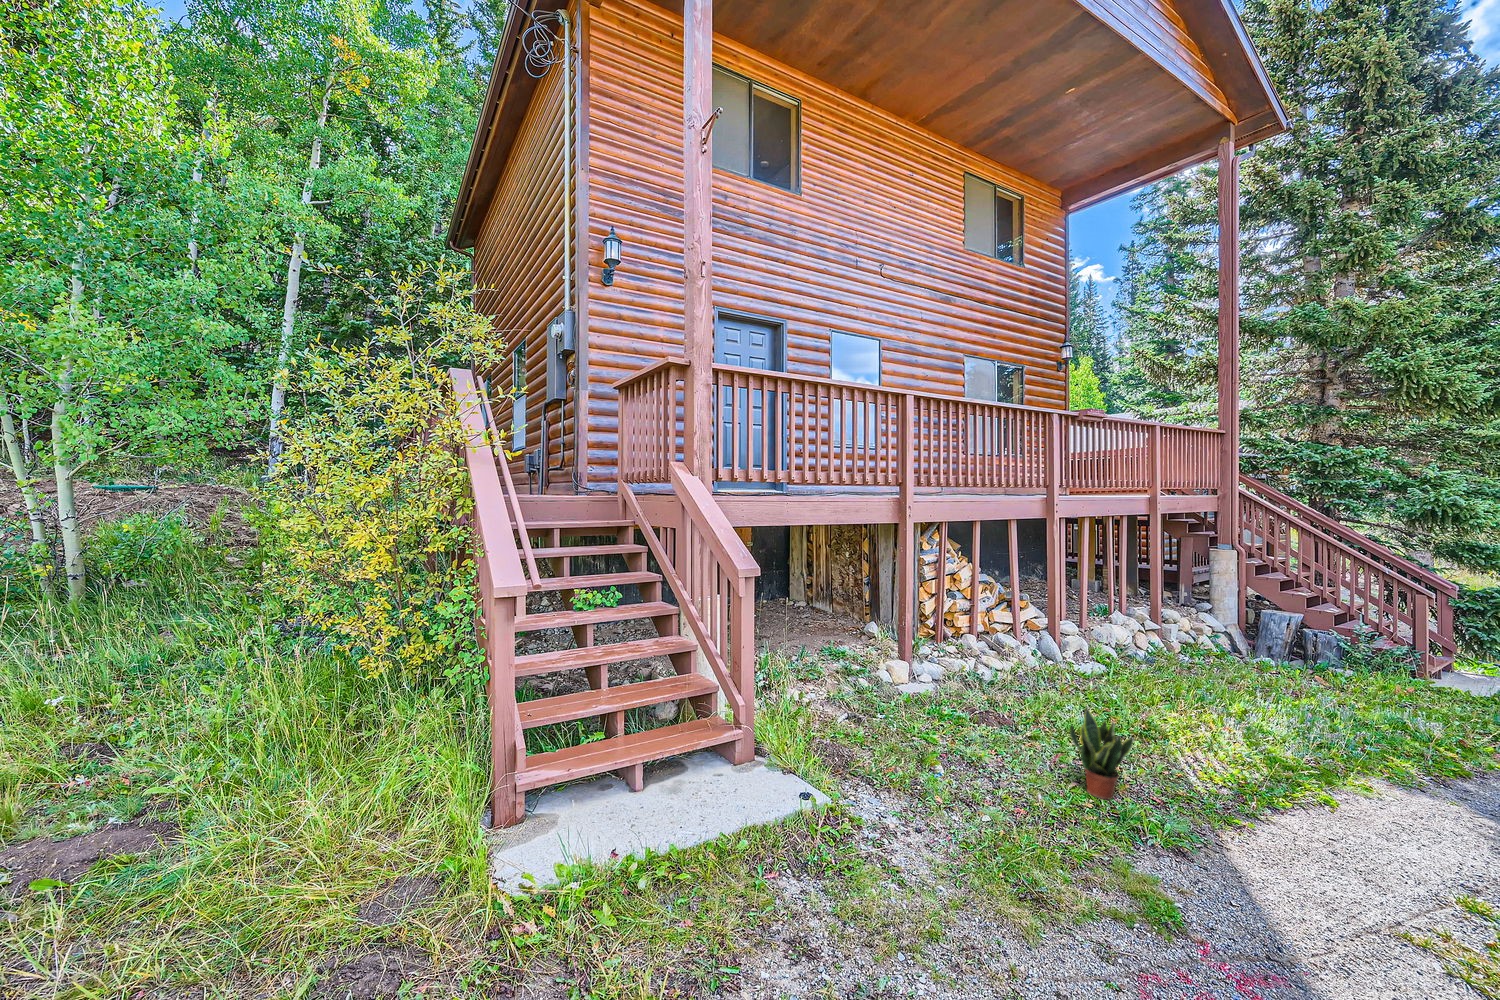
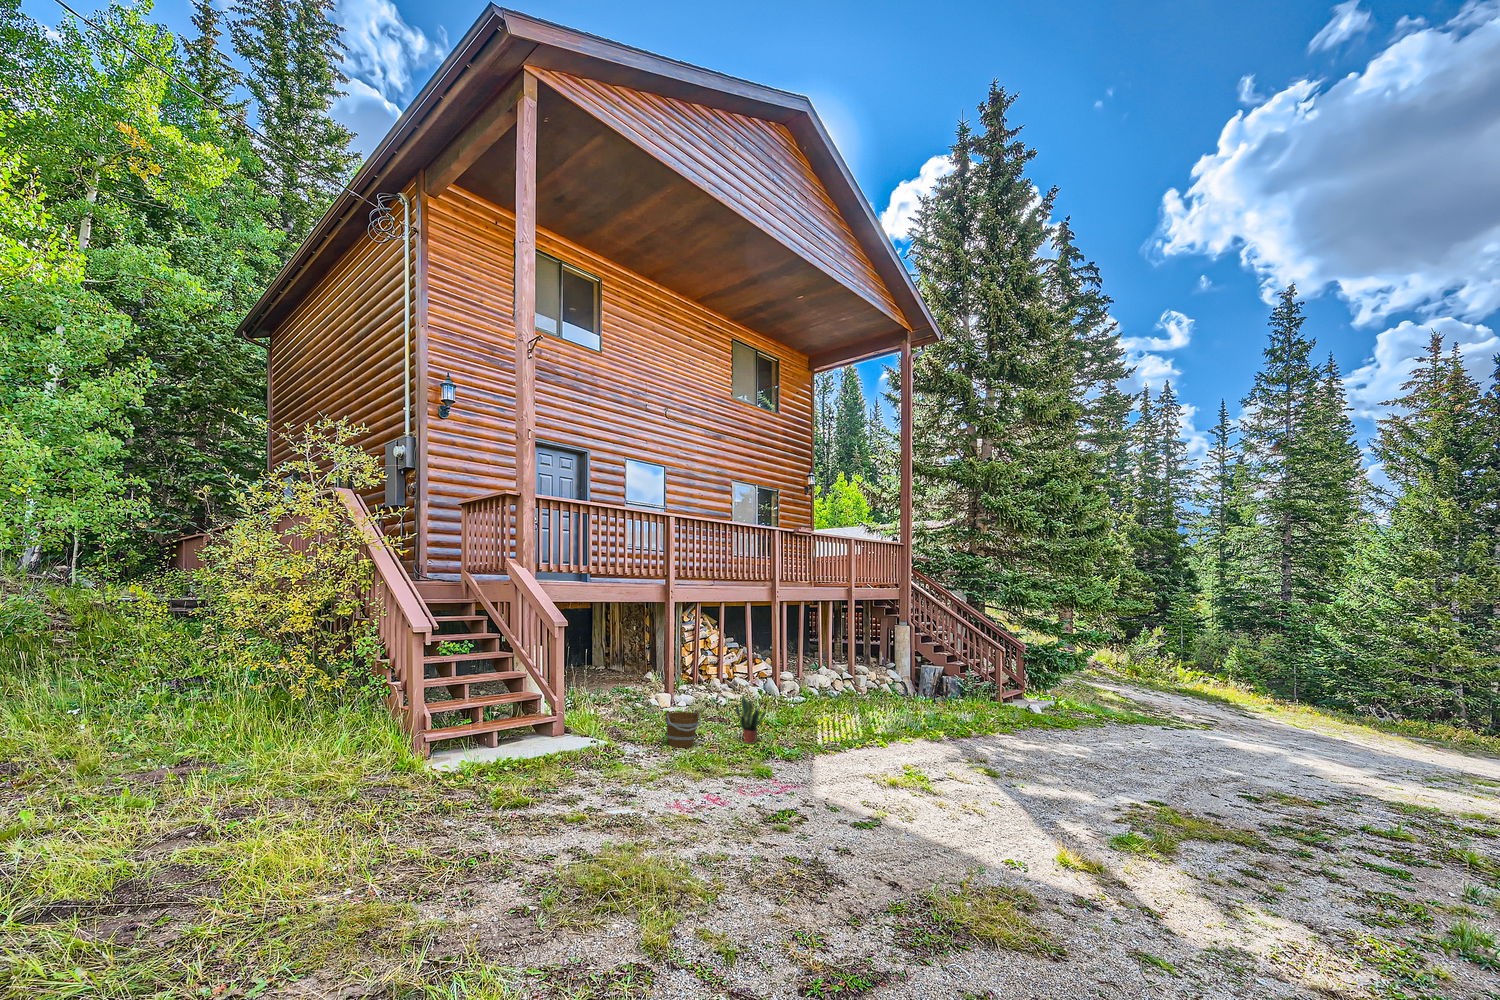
bucket: none [943,730,1014,807] -> present [666,710,701,747]

